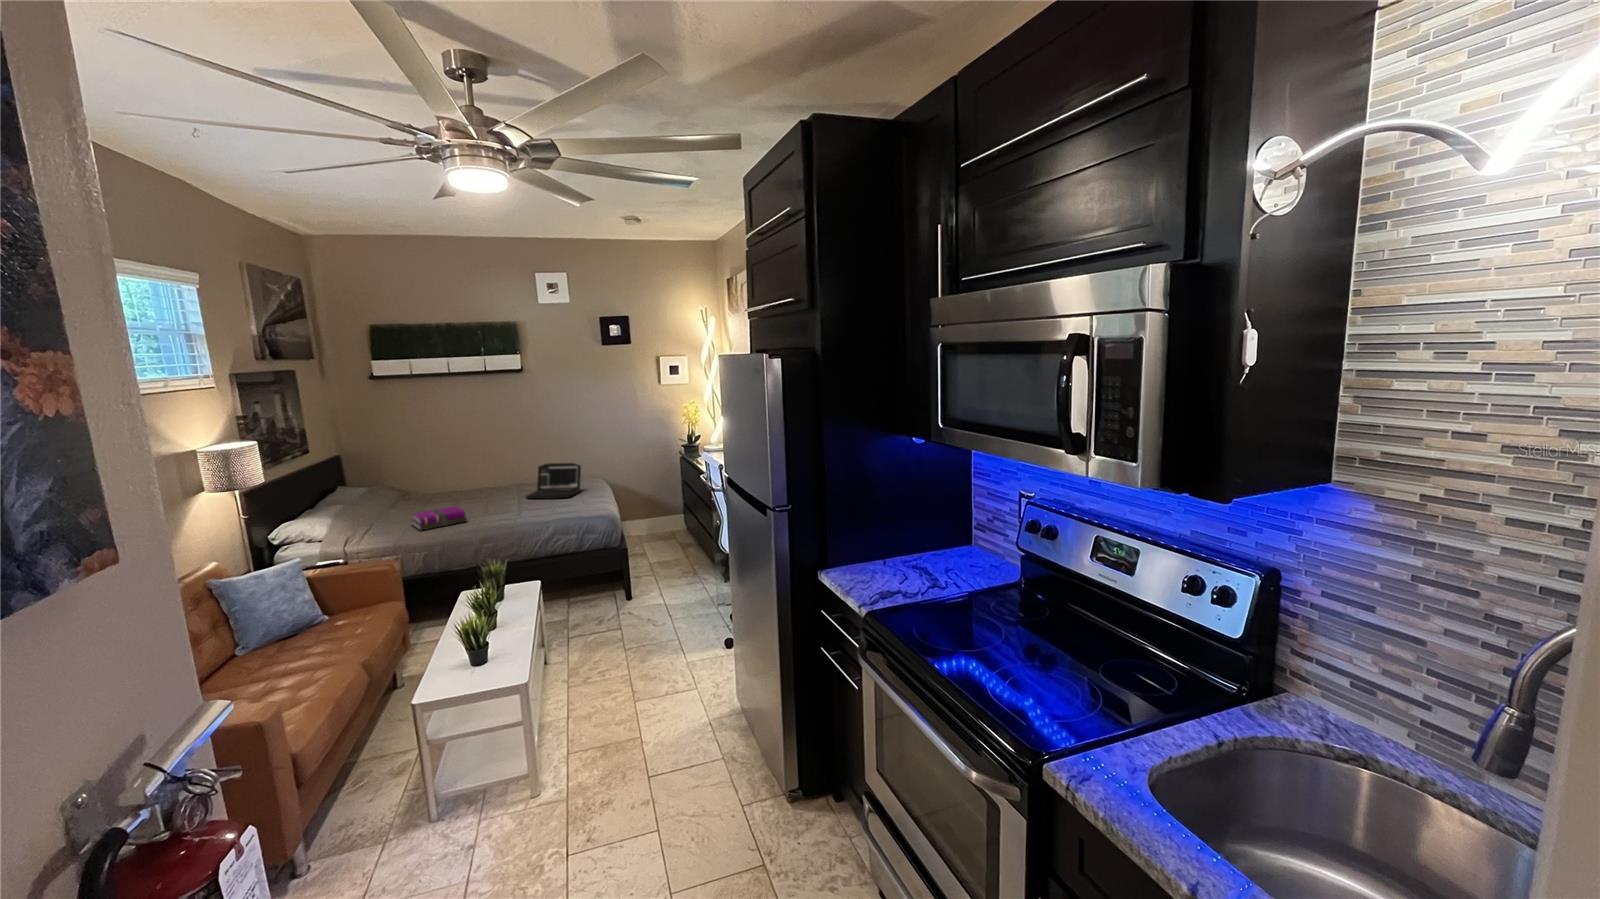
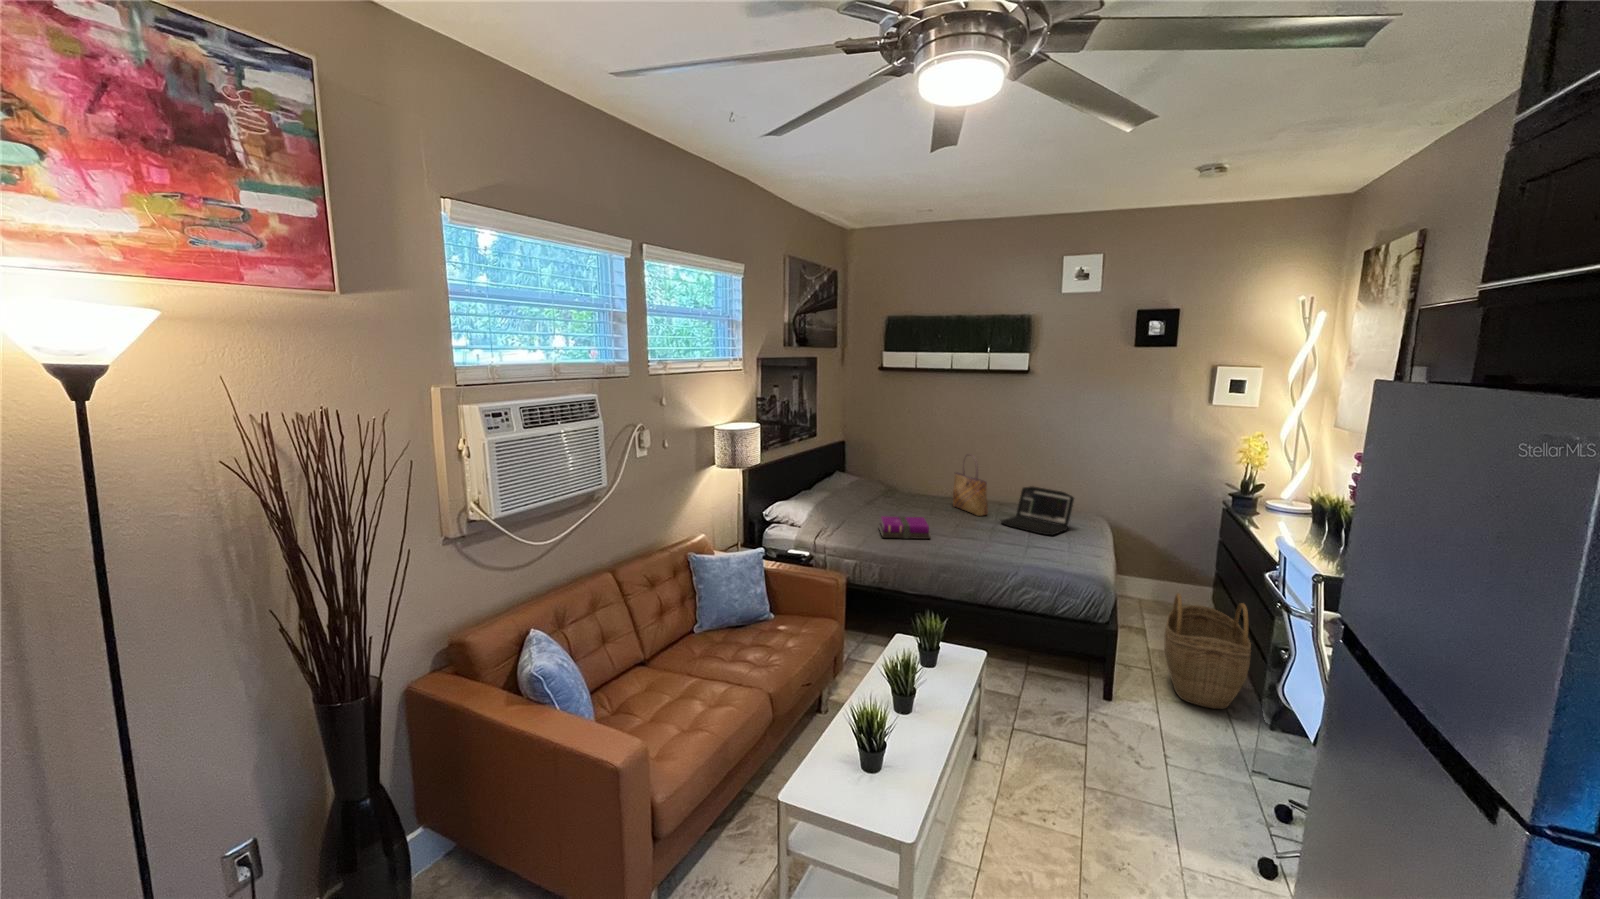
tote bag: none [474,446,512,497] -> present [953,456,988,516]
woven basket: none [657,510,706,583] -> present [1164,593,1251,709]

